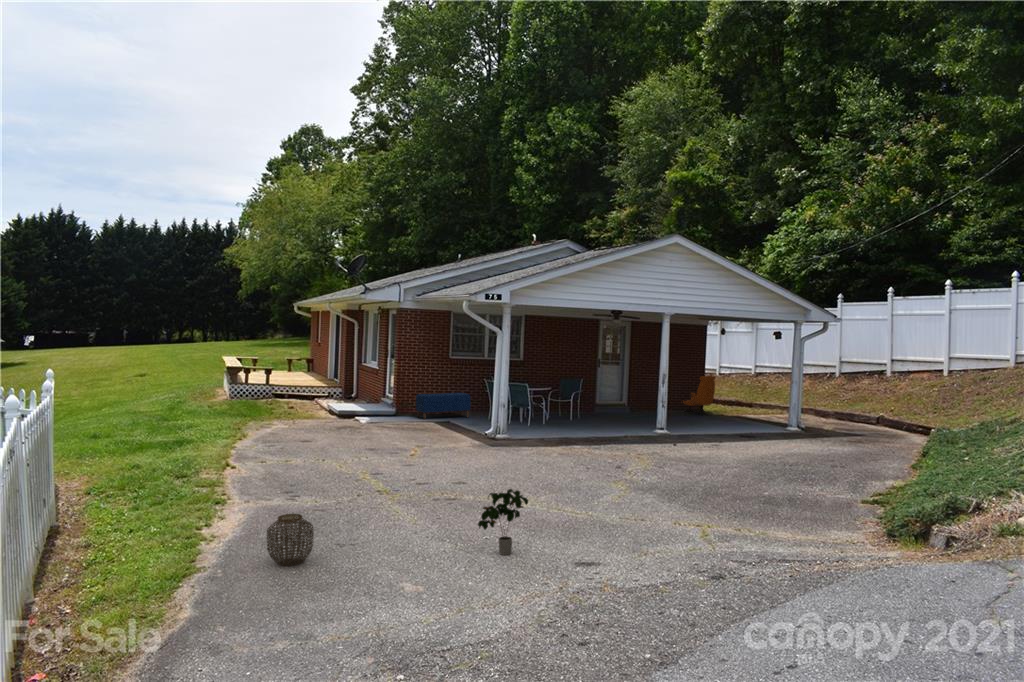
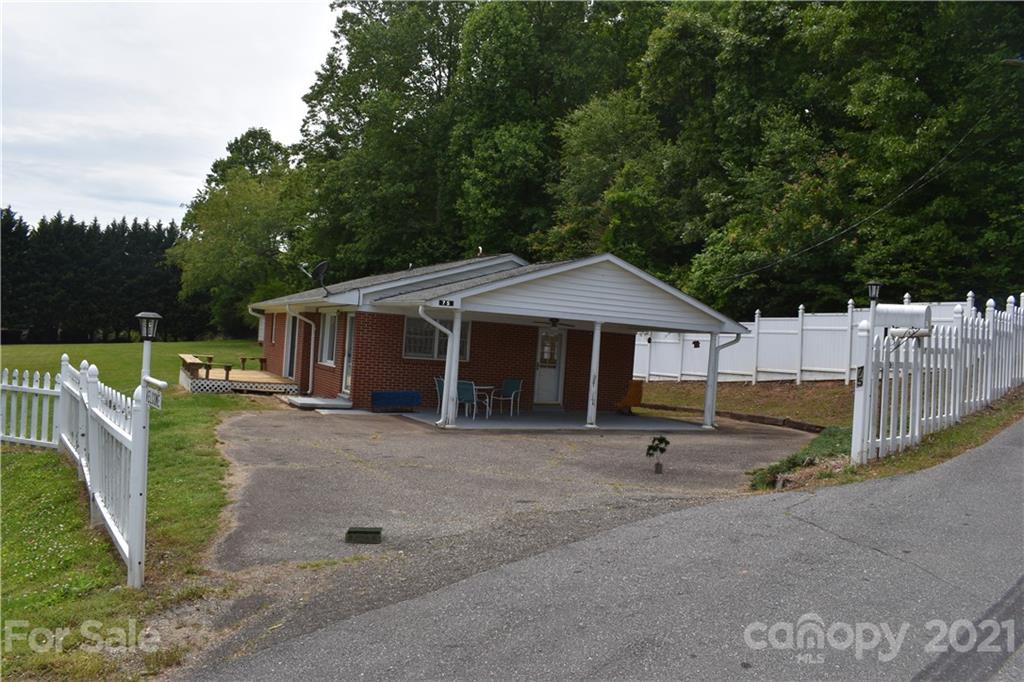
potted plant: present [478,489,528,555] -> present [646,435,670,473]
woven basket: present [267,514,314,566] -> none [278,462,314,501]
toolbox: none [332,627,388,656] -> present [345,527,383,543]

